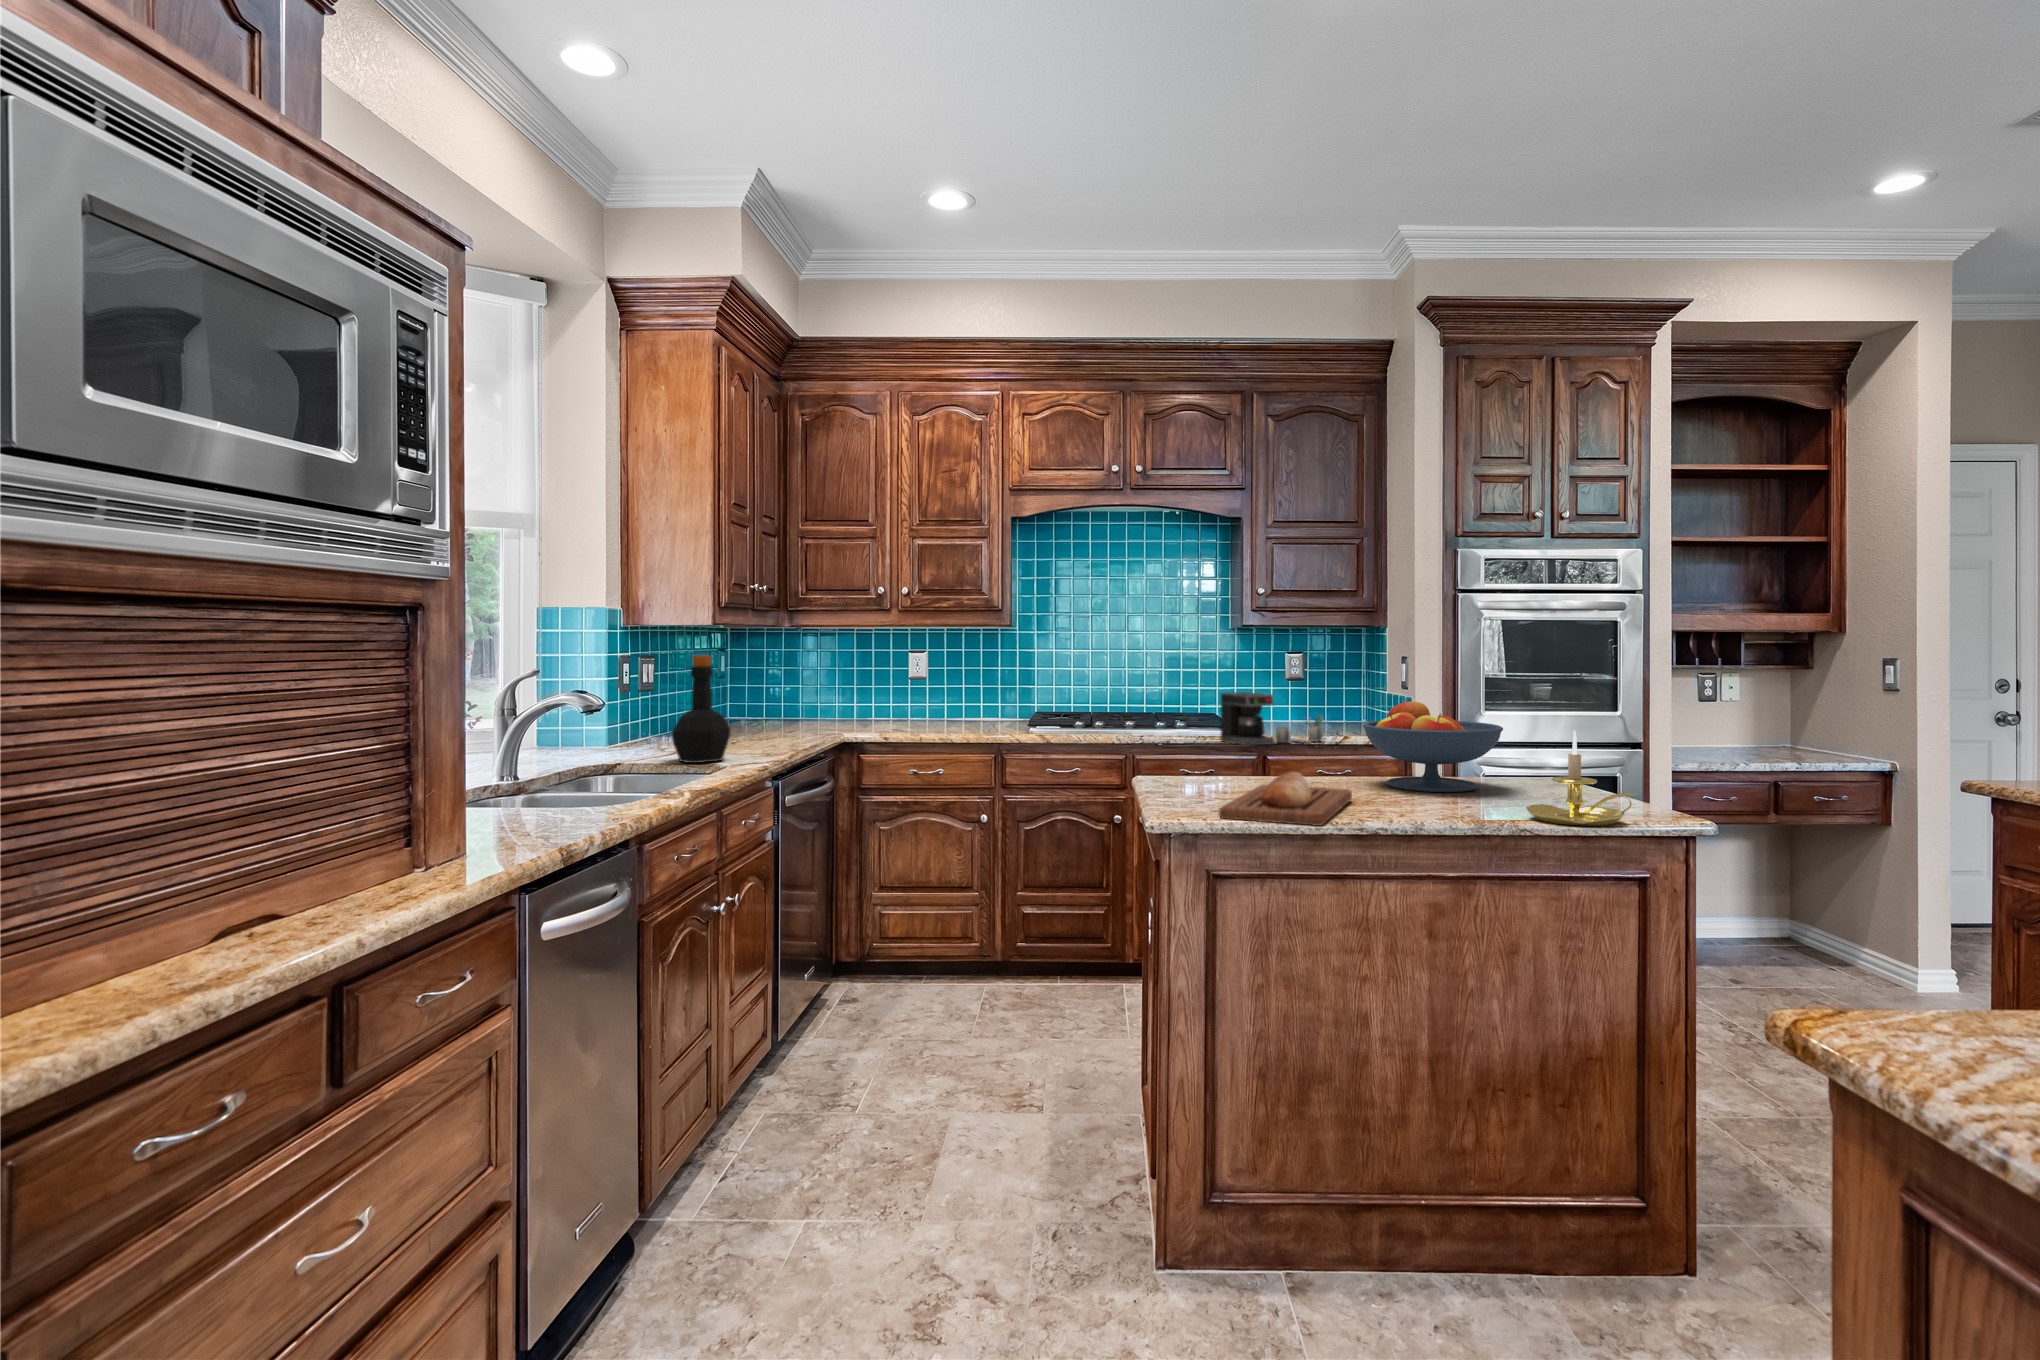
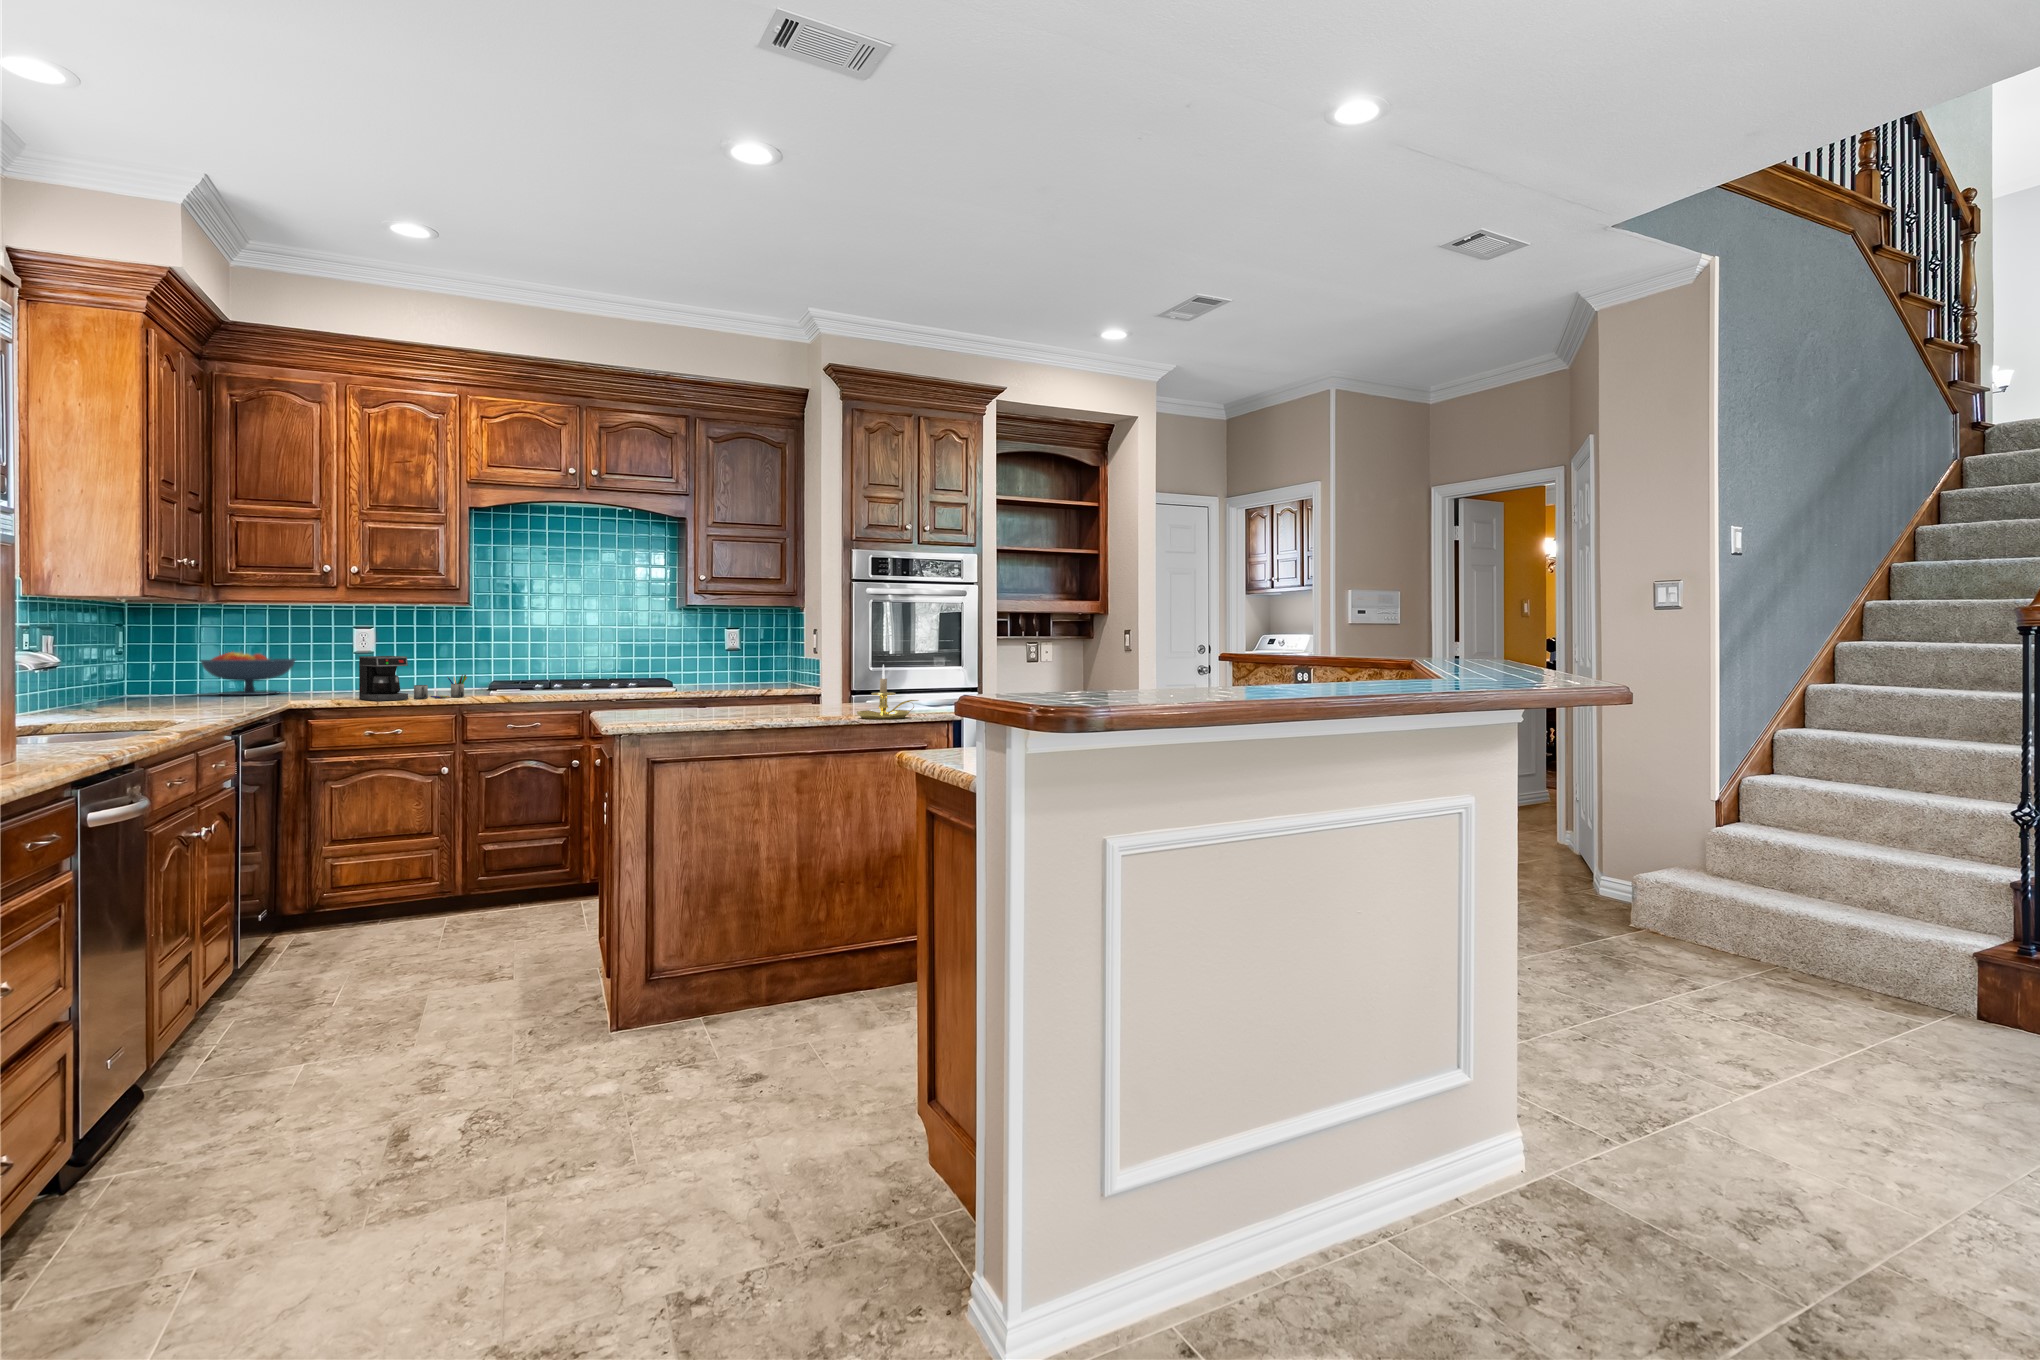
bottle: present [672,655,731,763] -> none [125,624,190,721]
coffee maker: present [1221,692,1323,746] -> present [359,656,467,701]
fruit bowl: present [1363,701,1503,792] -> present [201,652,295,695]
bread loaf: present [1219,772,1352,826] -> none [658,698,752,725]

